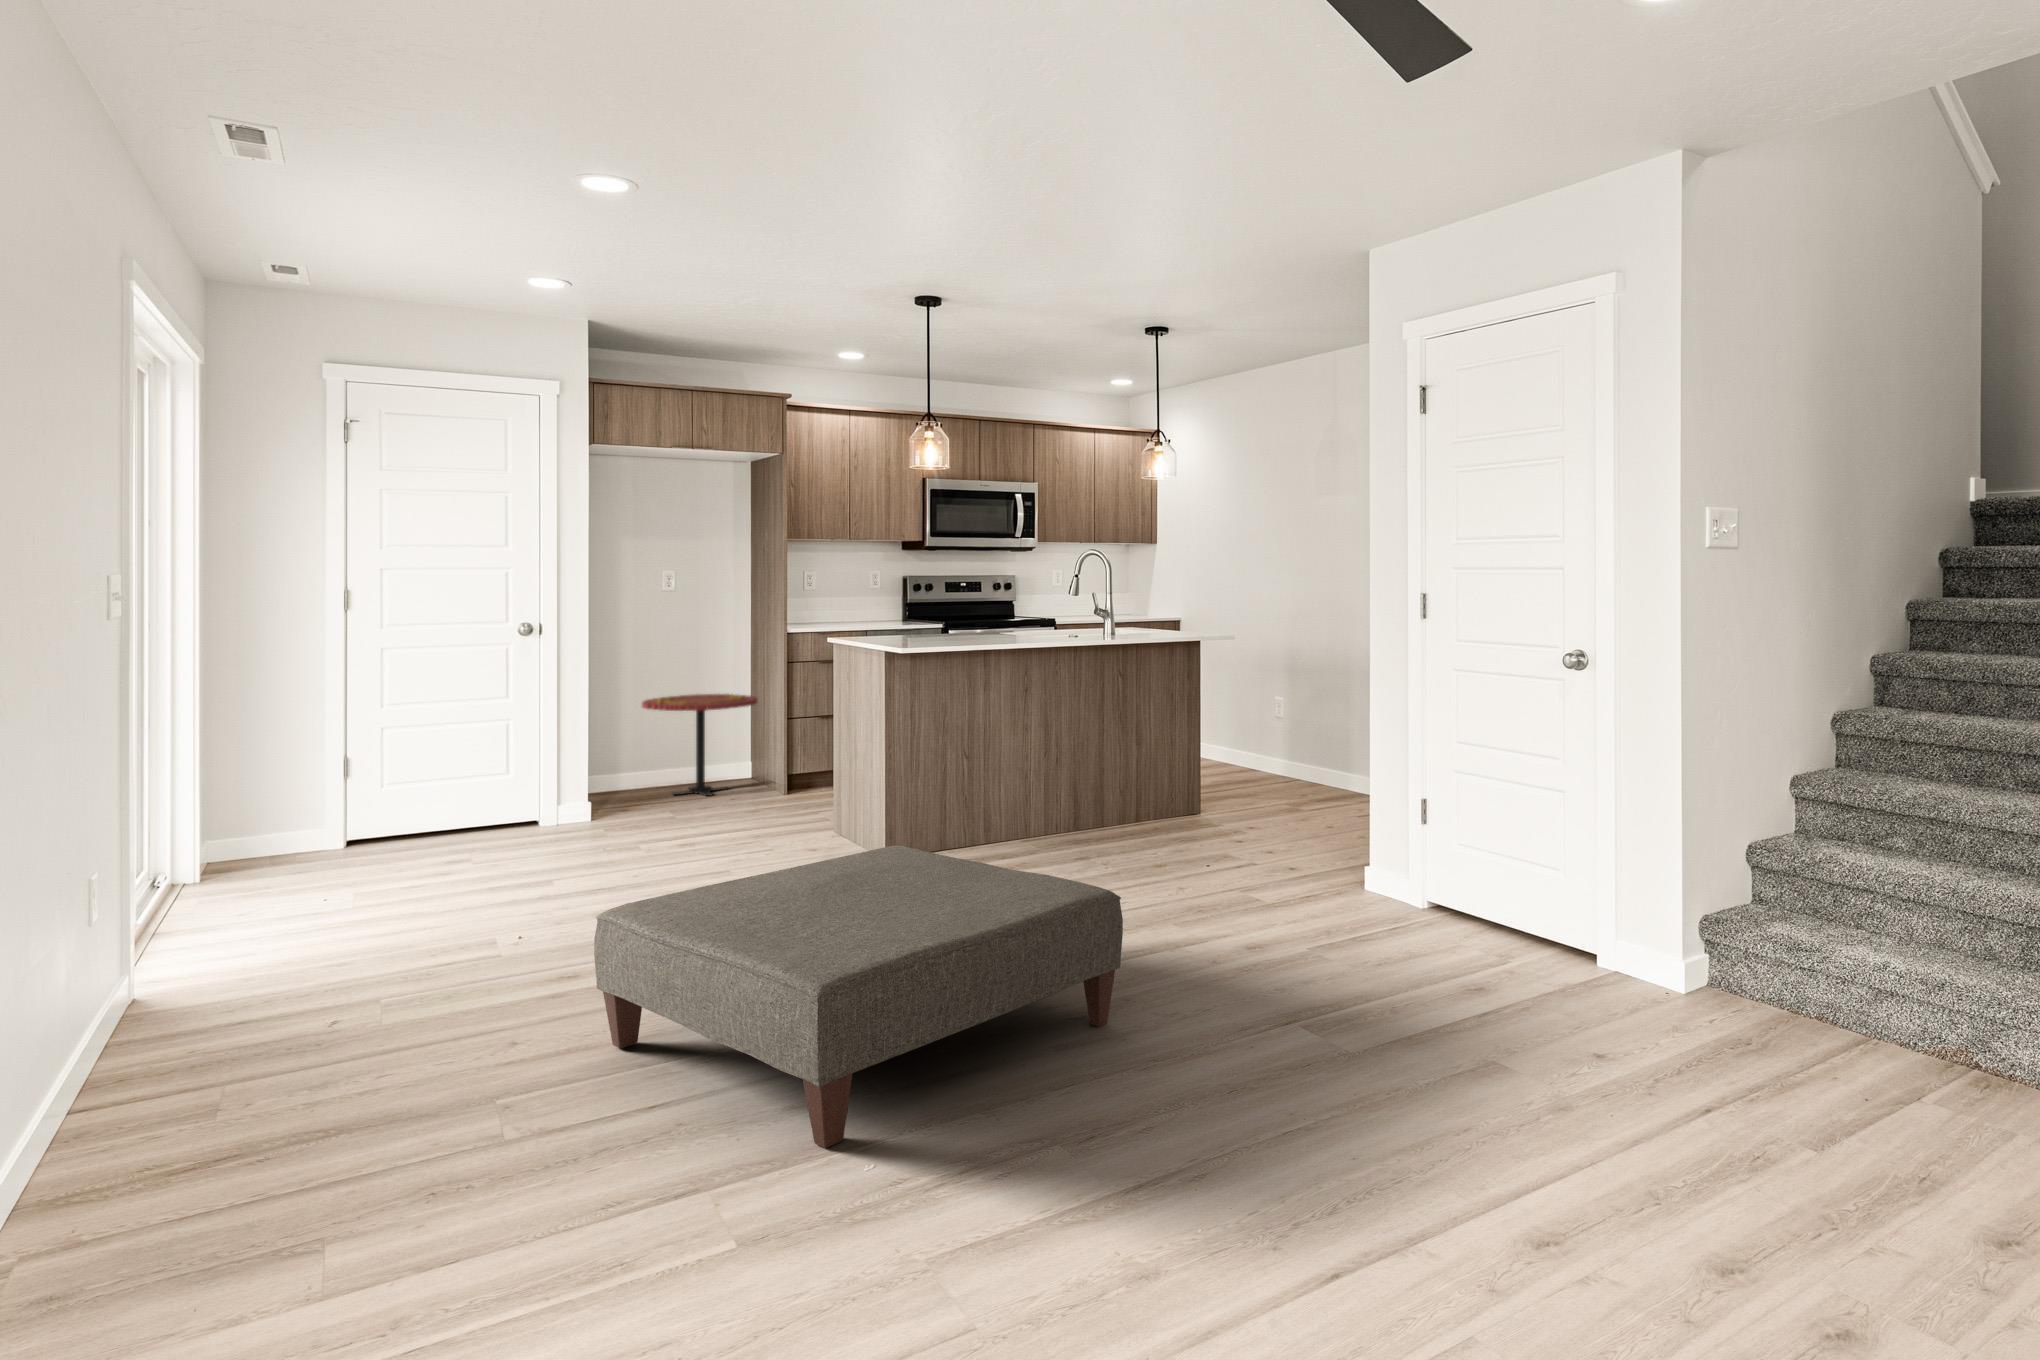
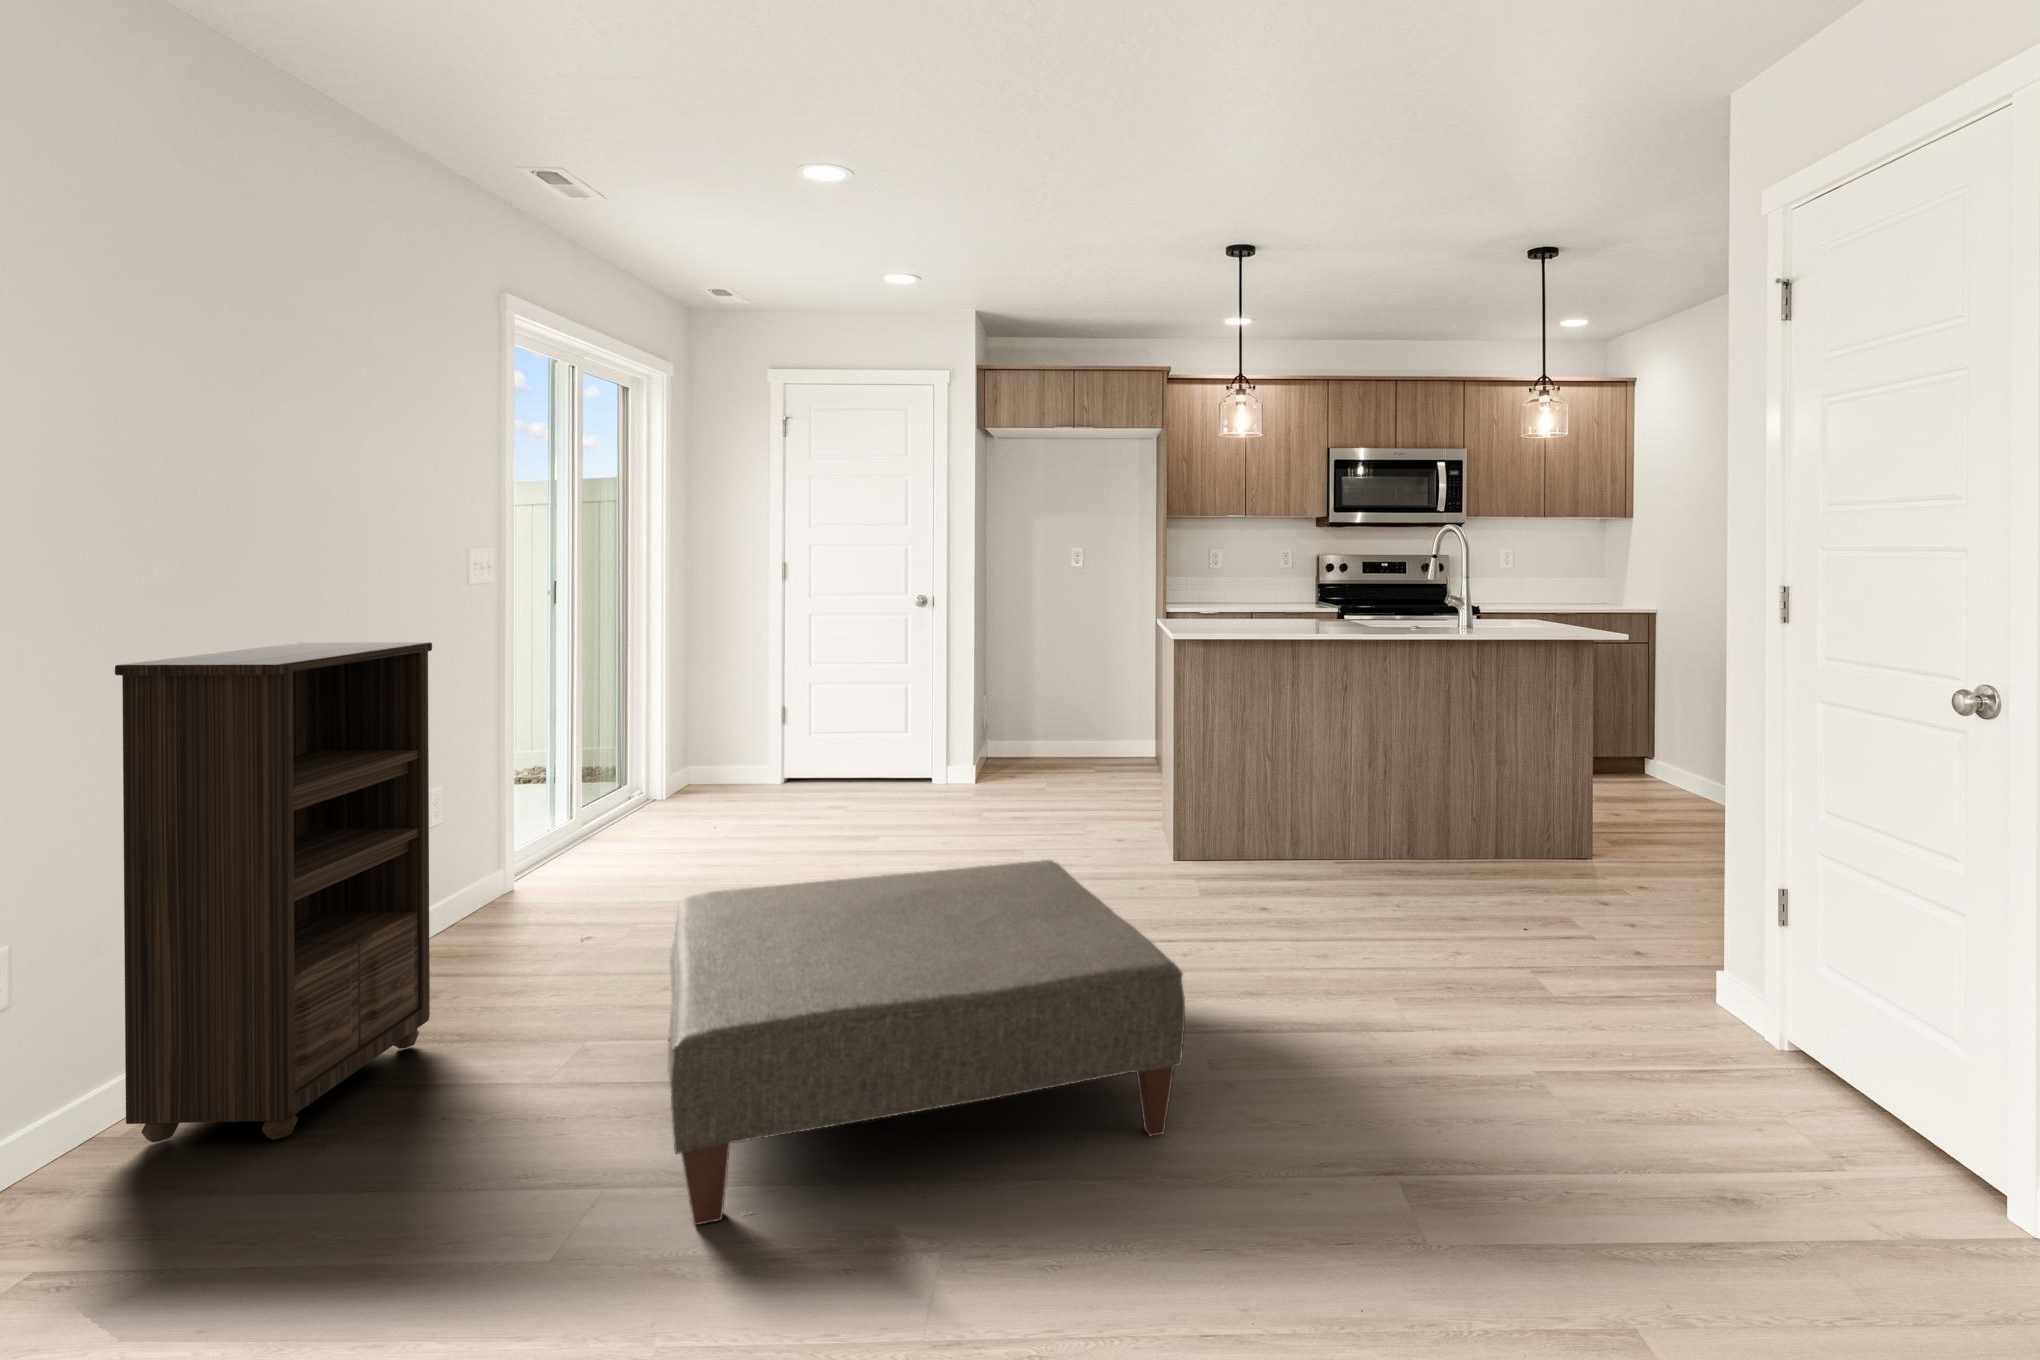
bookshelf: none [86,676,311,1237] -> present [115,642,432,1142]
side table: present [642,694,757,796] -> none [1047,670,1155,772]

